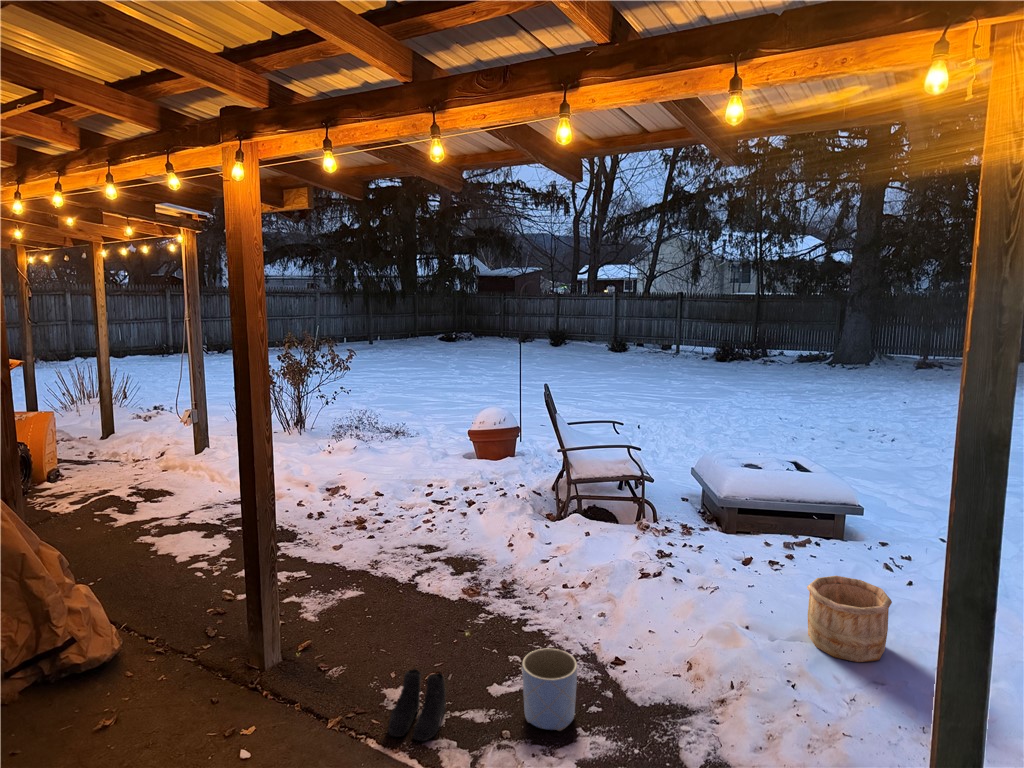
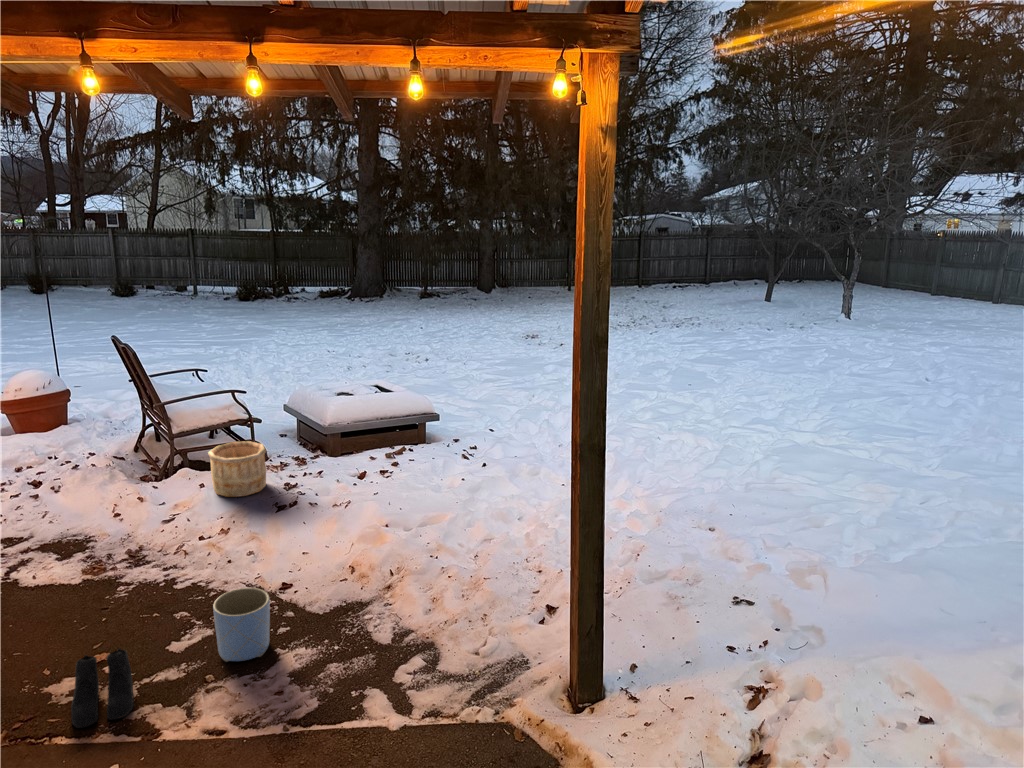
wooden bucket: present [807,576,892,662] -> present [208,441,266,497]

